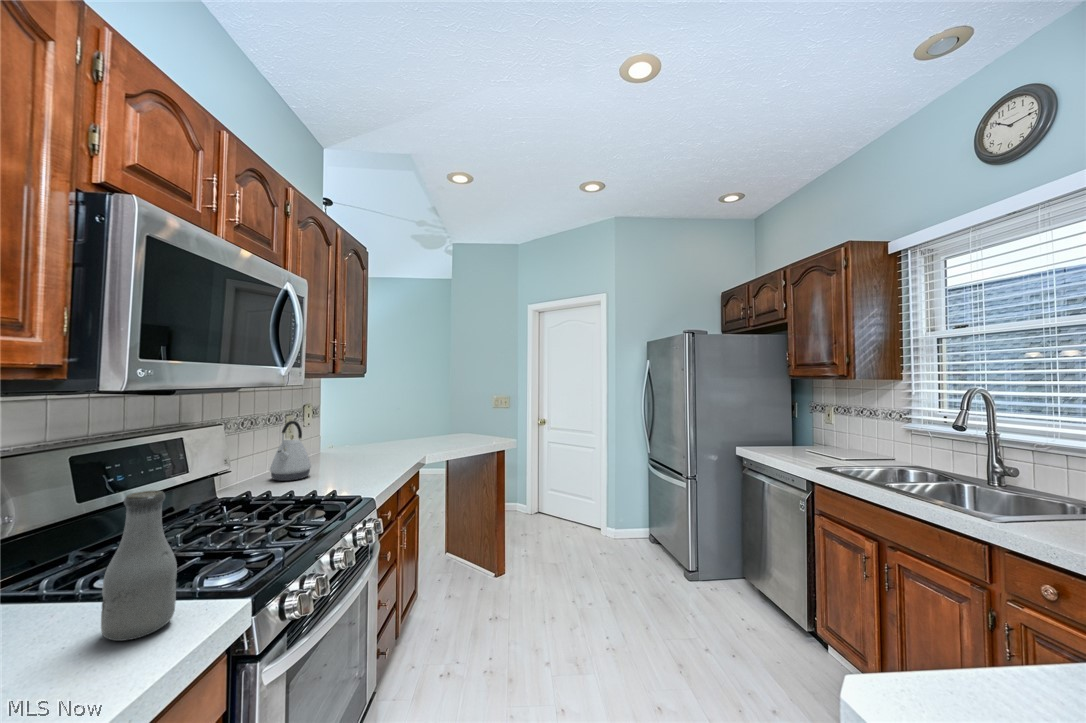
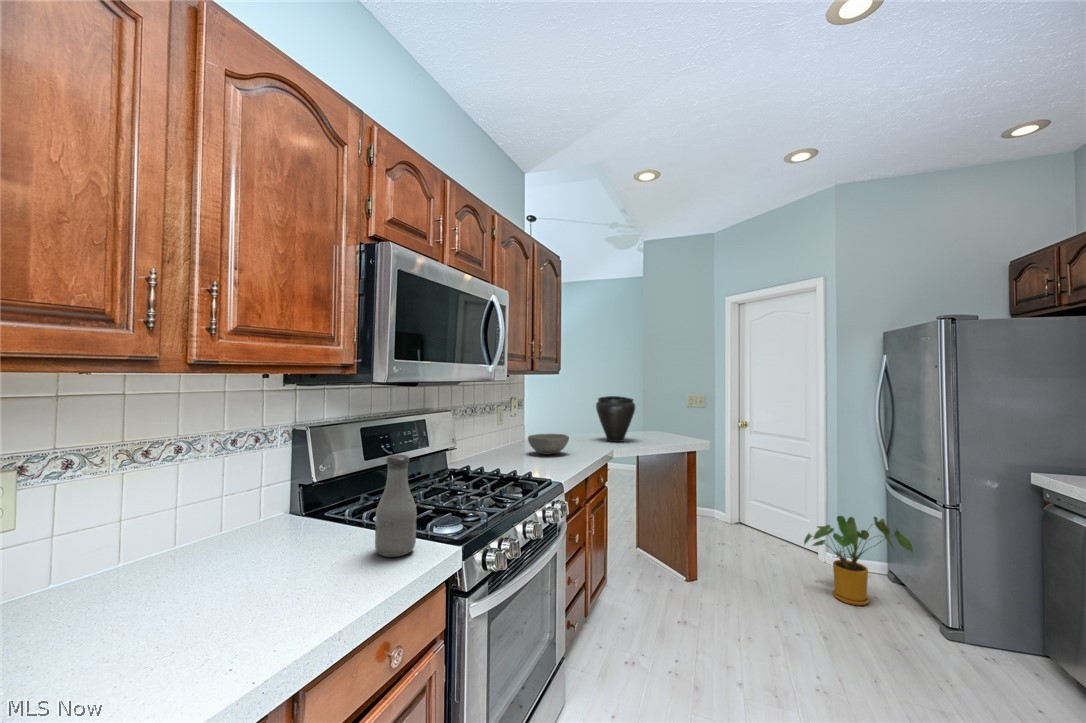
vase: none [405,399,447,447] -> present [596,396,635,442]
kettle: present [270,421,311,481] -> none [483,411,514,462]
bowl: none [328,443,378,467] -> present [528,434,569,455]
house plant: none [592,492,669,568] -> present [804,516,913,605]

